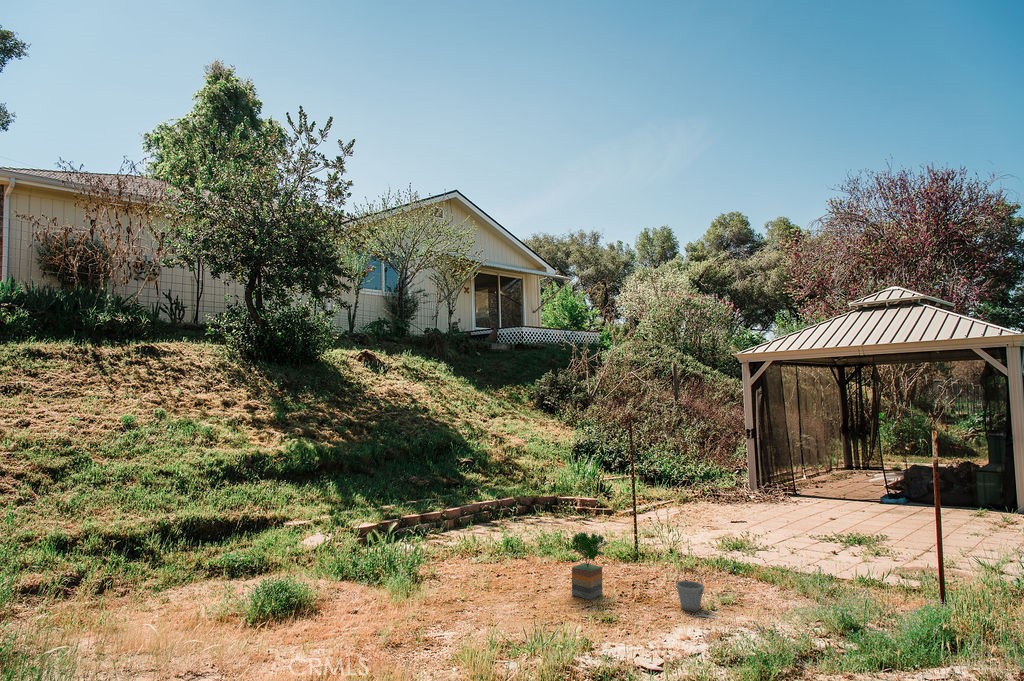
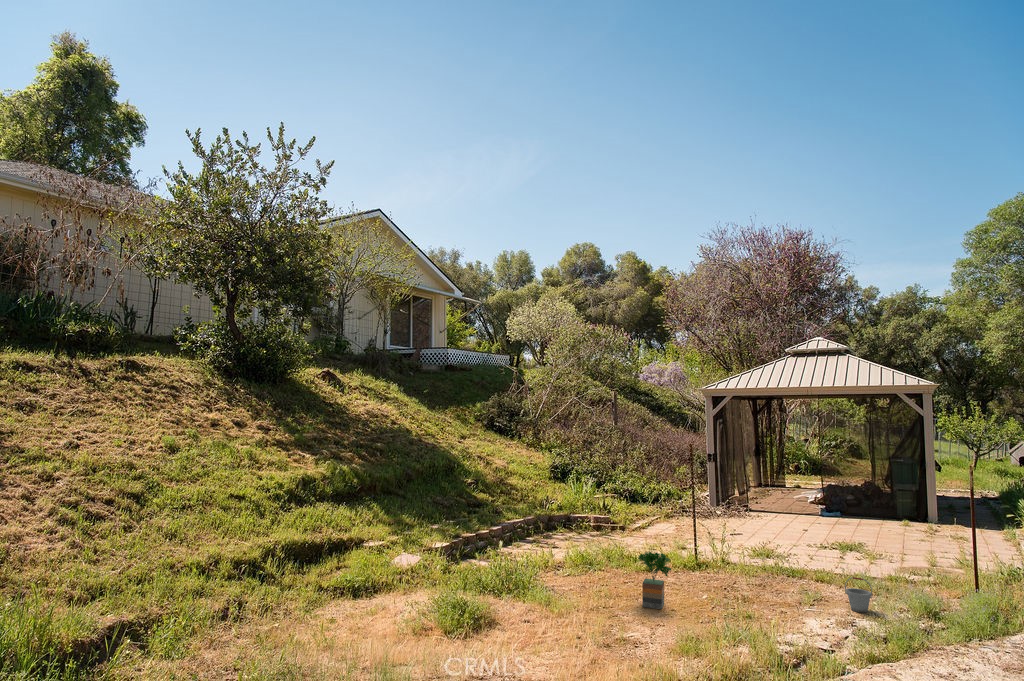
potted tree: present [572,532,608,600] -> present [638,552,671,609]

